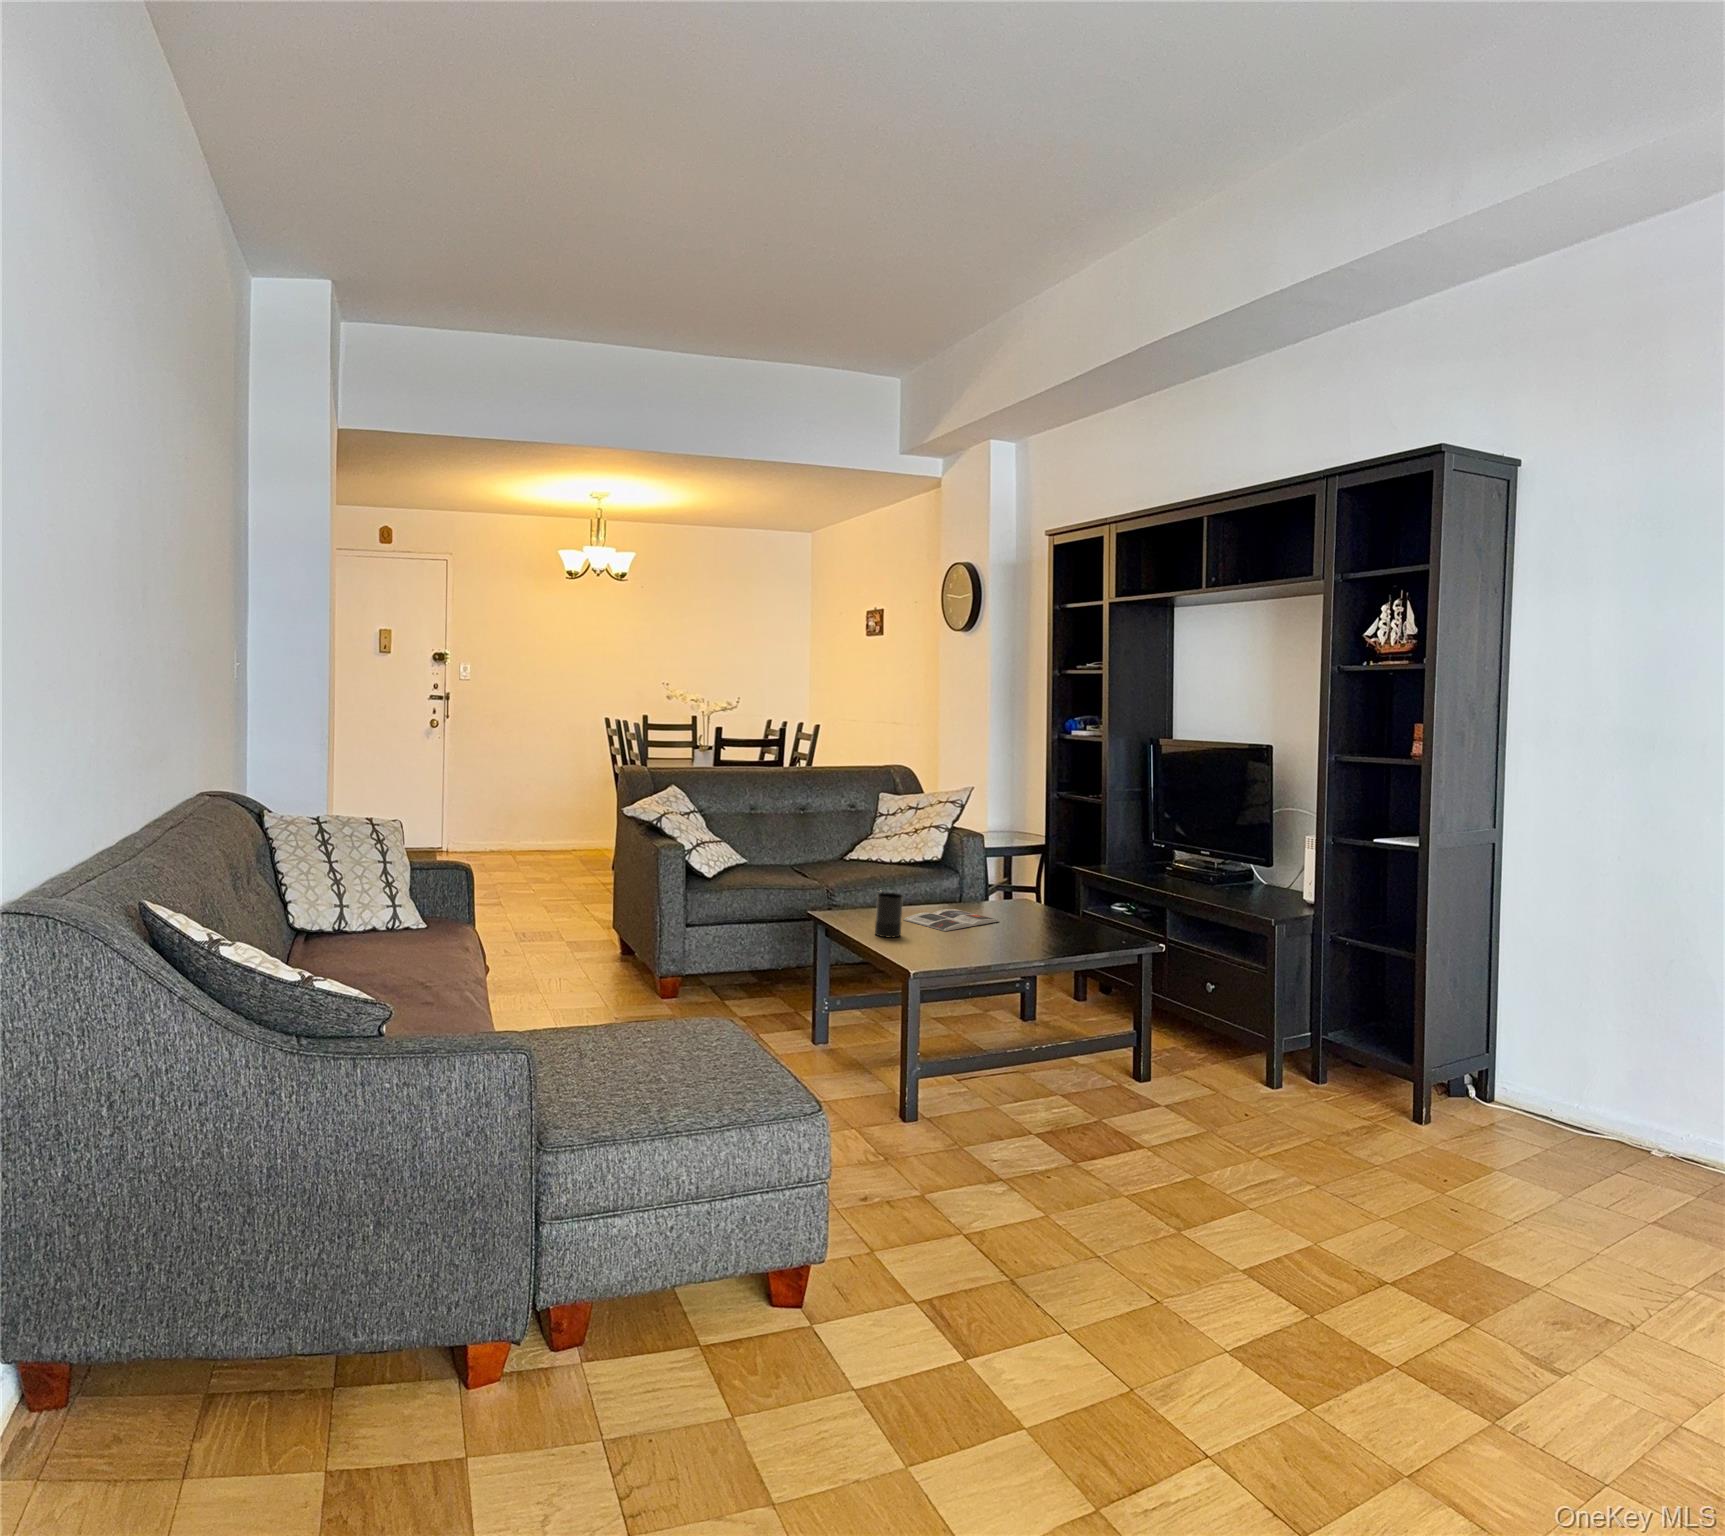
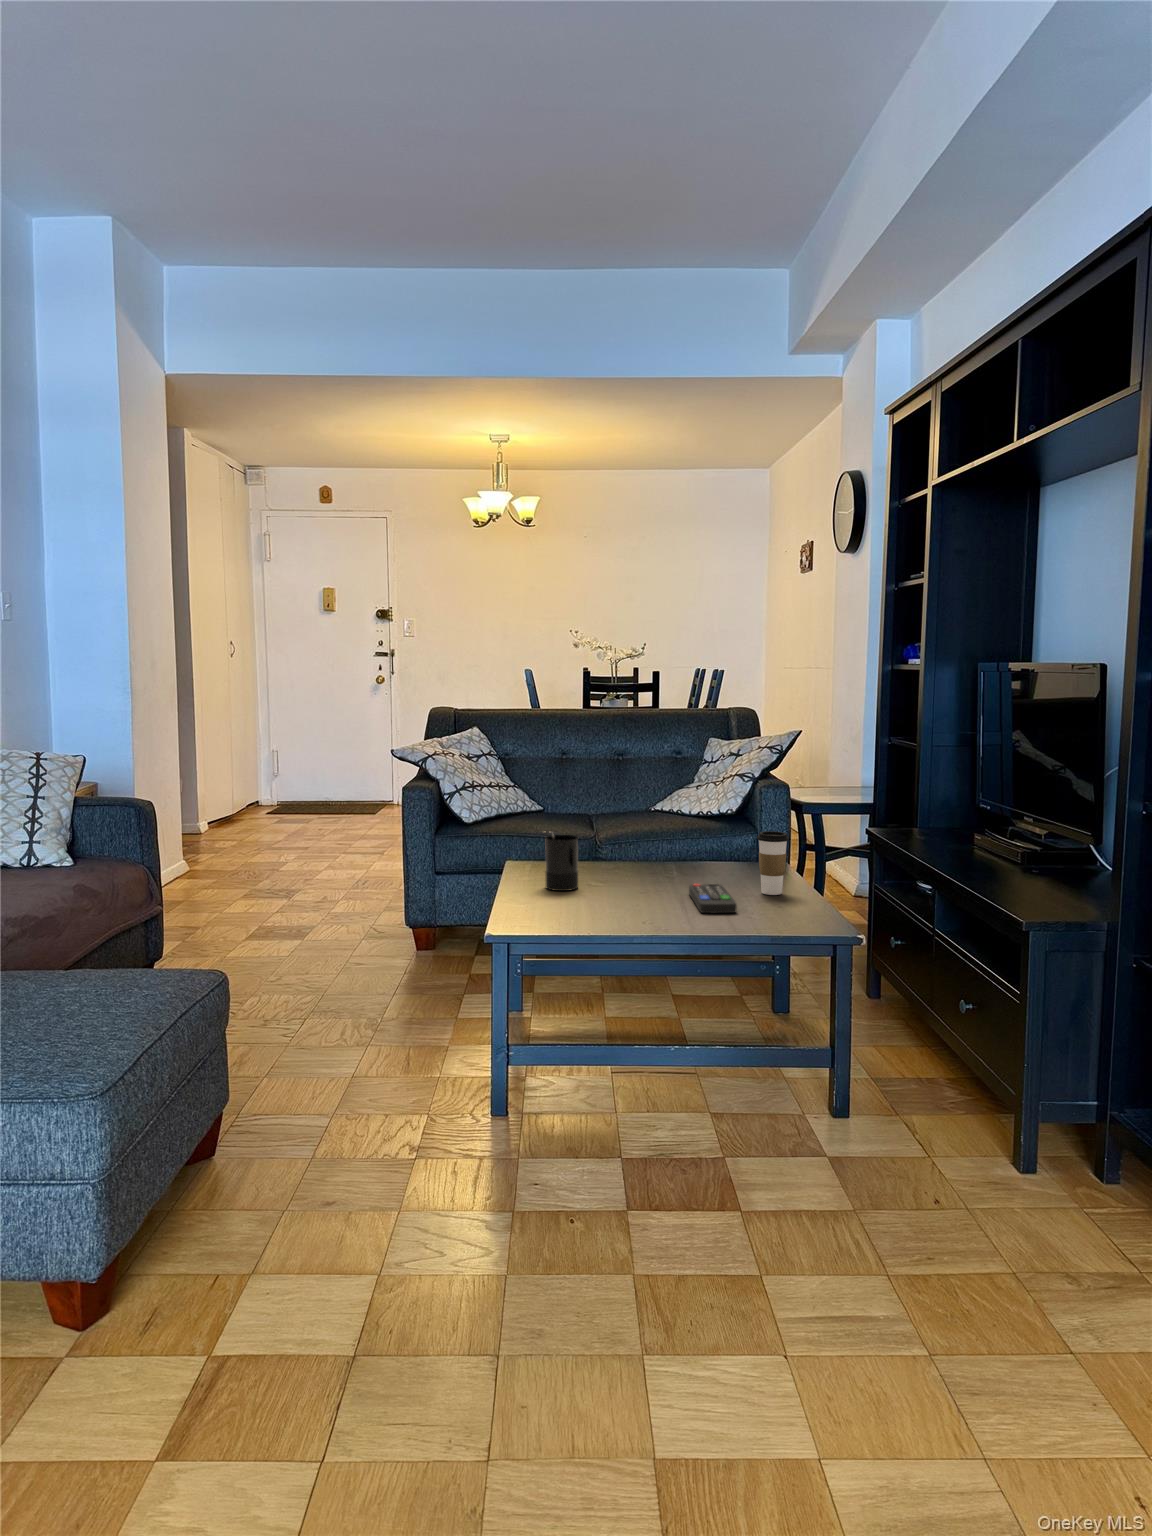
coffee cup: none [1025,887,1048,935] -> present [757,831,789,895]
magazine: present [904,909,999,931] -> none [618,861,750,886]
remote control: none [982,928,1038,951] -> present [689,884,737,913]

